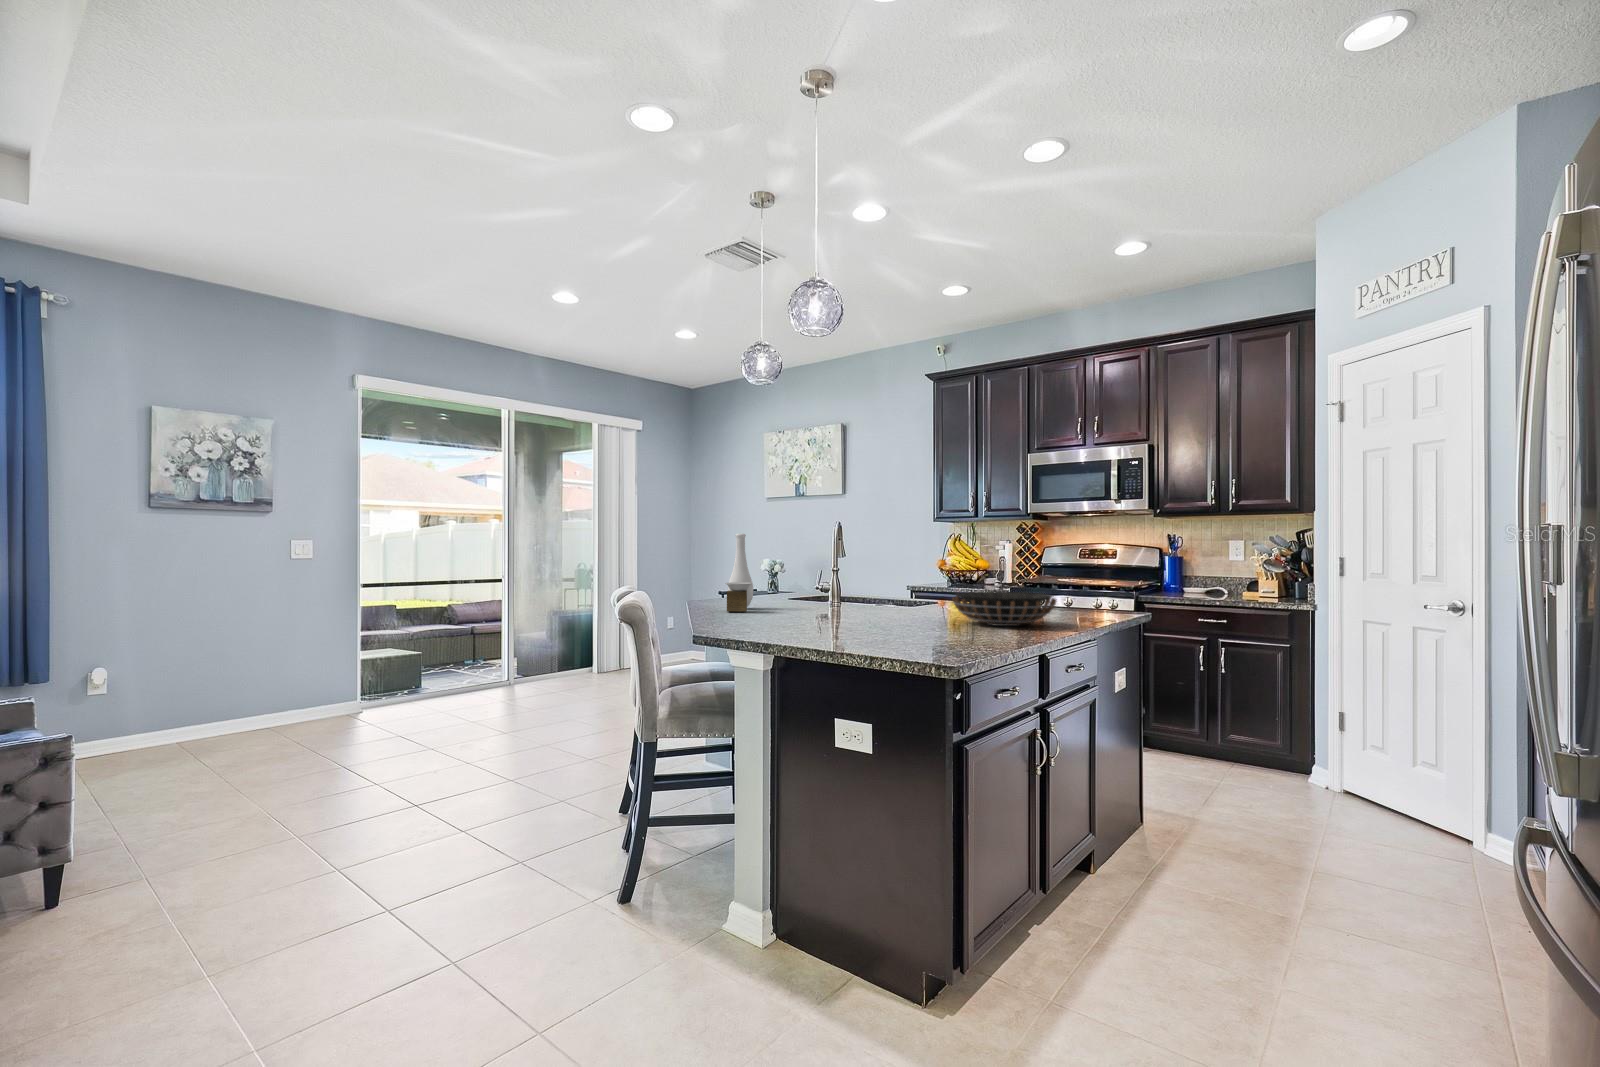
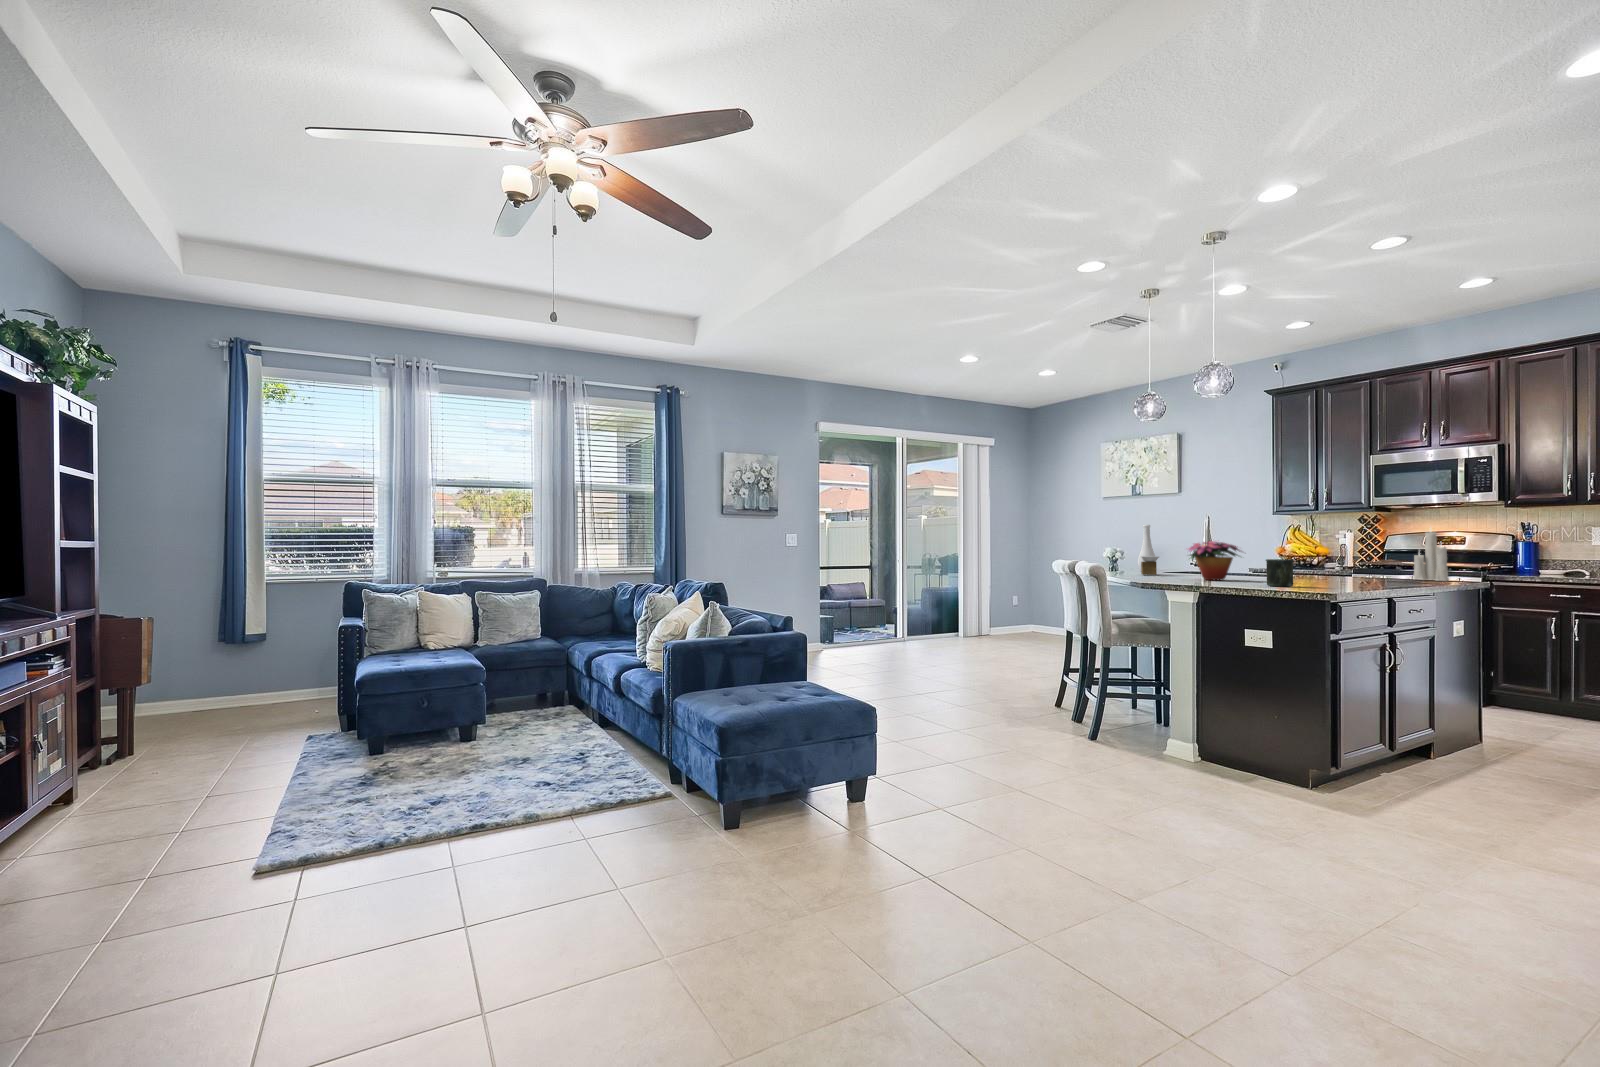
candle: none [1070,535,1110,614] -> present [1413,531,1449,581]
flower arrangement: none [763,561,857,627] -> present [1188,541,1240,580]
decorative bowl: present [952,592,1056,626] -> none [1316,562,1401,583]
mug: none [862,598,905,648] -> present [1266,559,1294,587]

